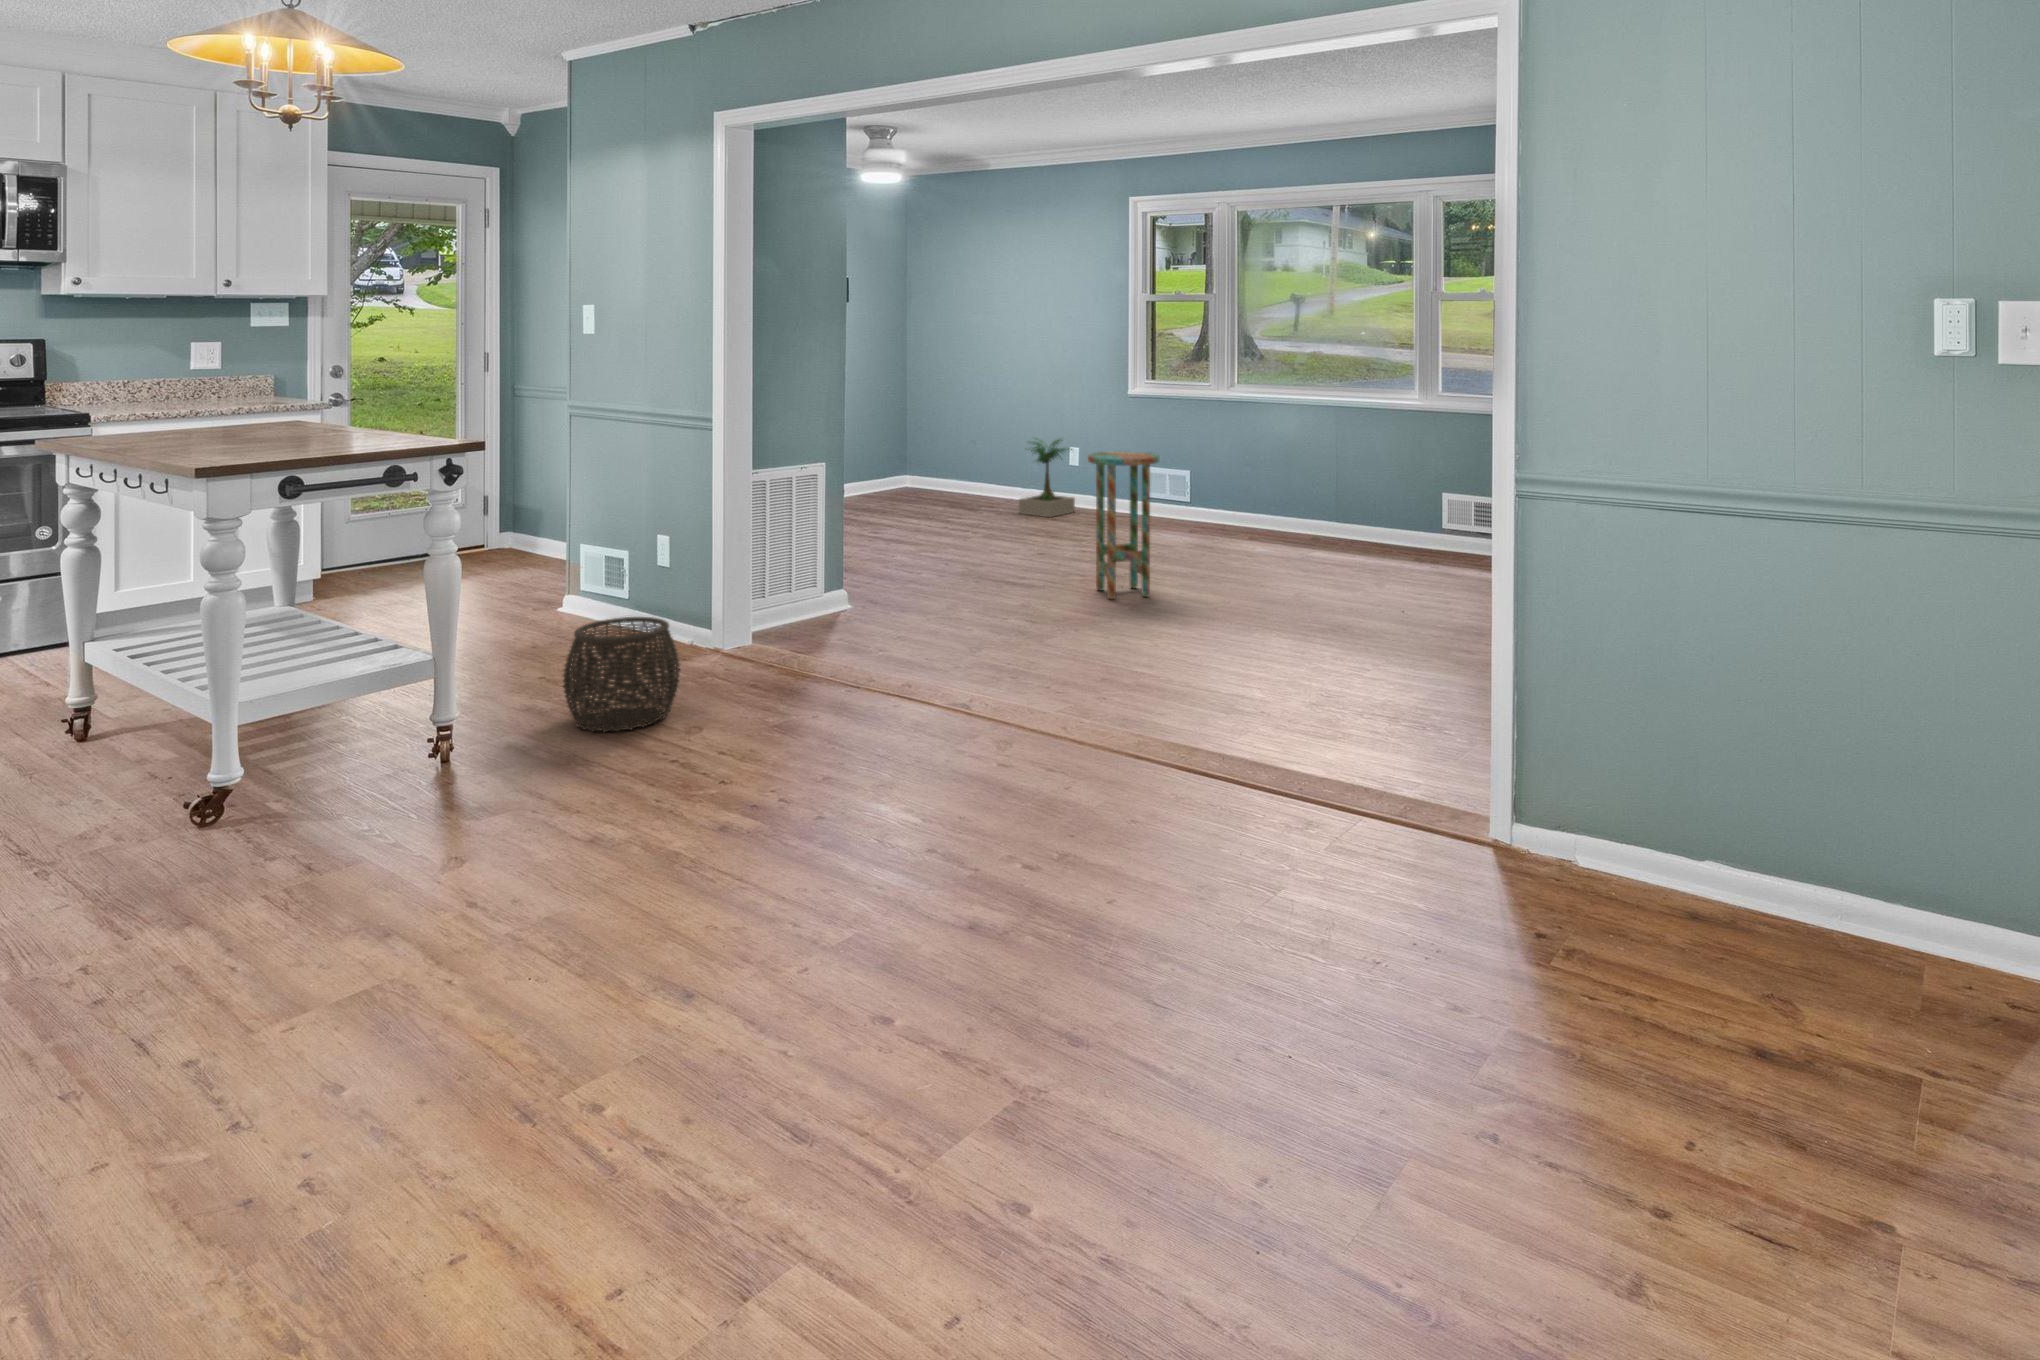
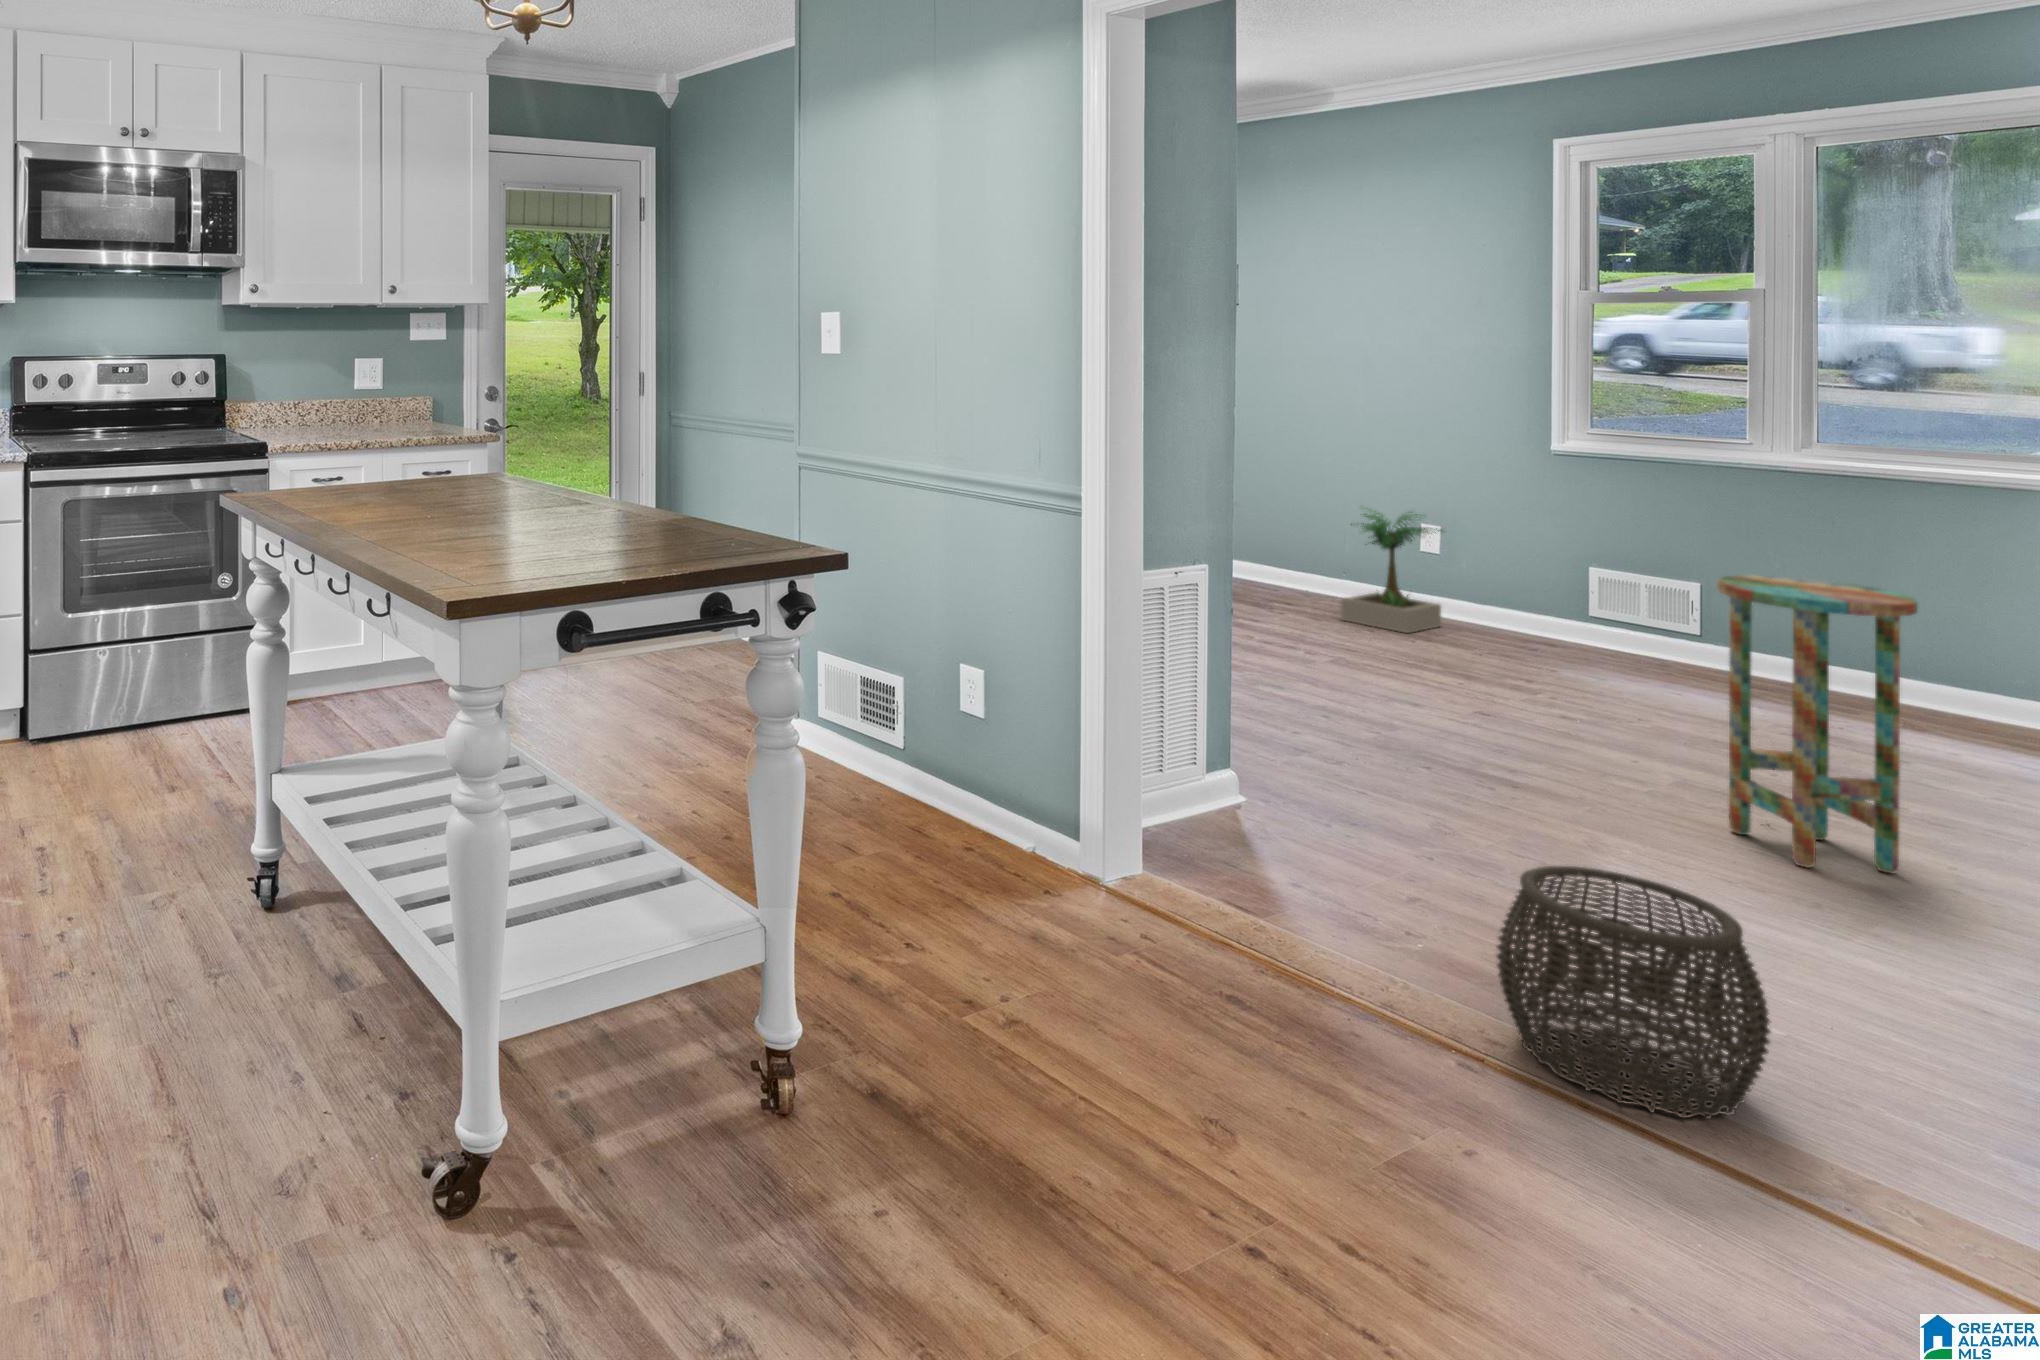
woven basket: present [563,617,680,732] -> present [1496,866,1771,1119]

